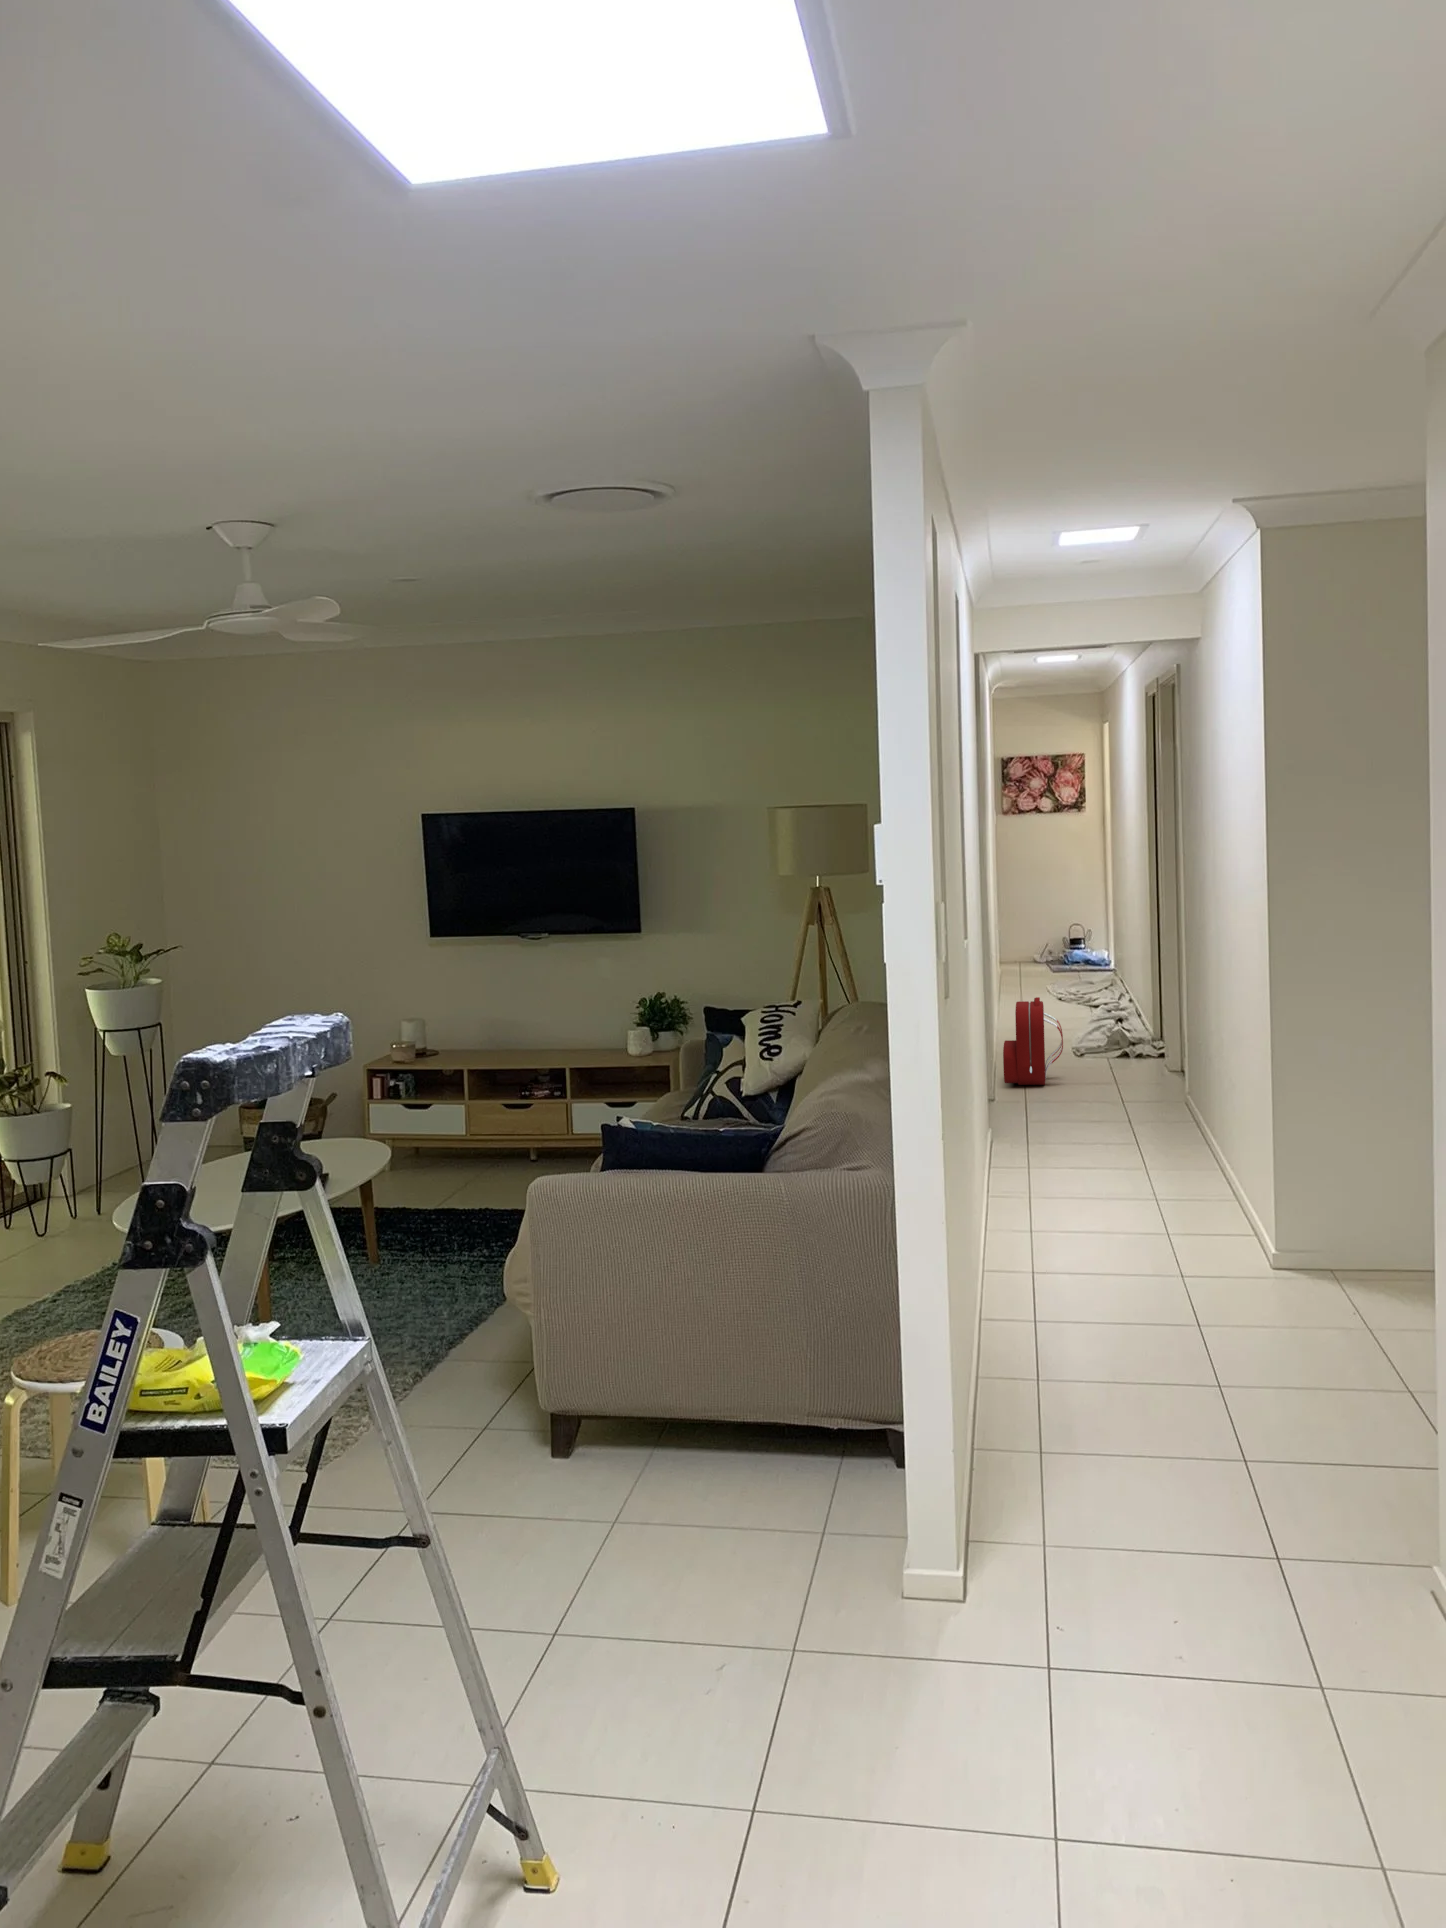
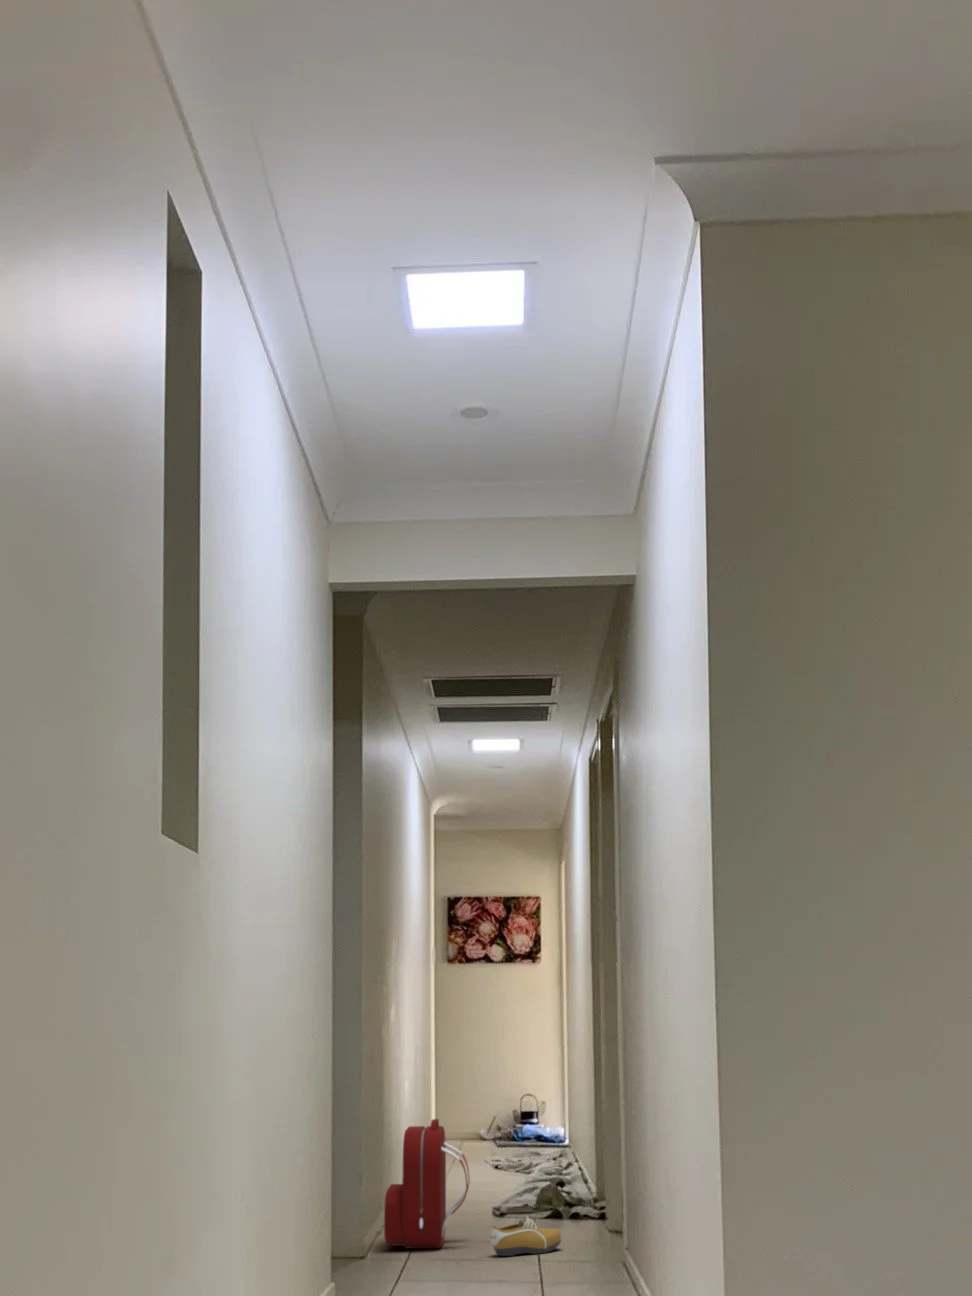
shoe: none [1083,1066,1134,1094] -> present [490,1216,561,1256]

